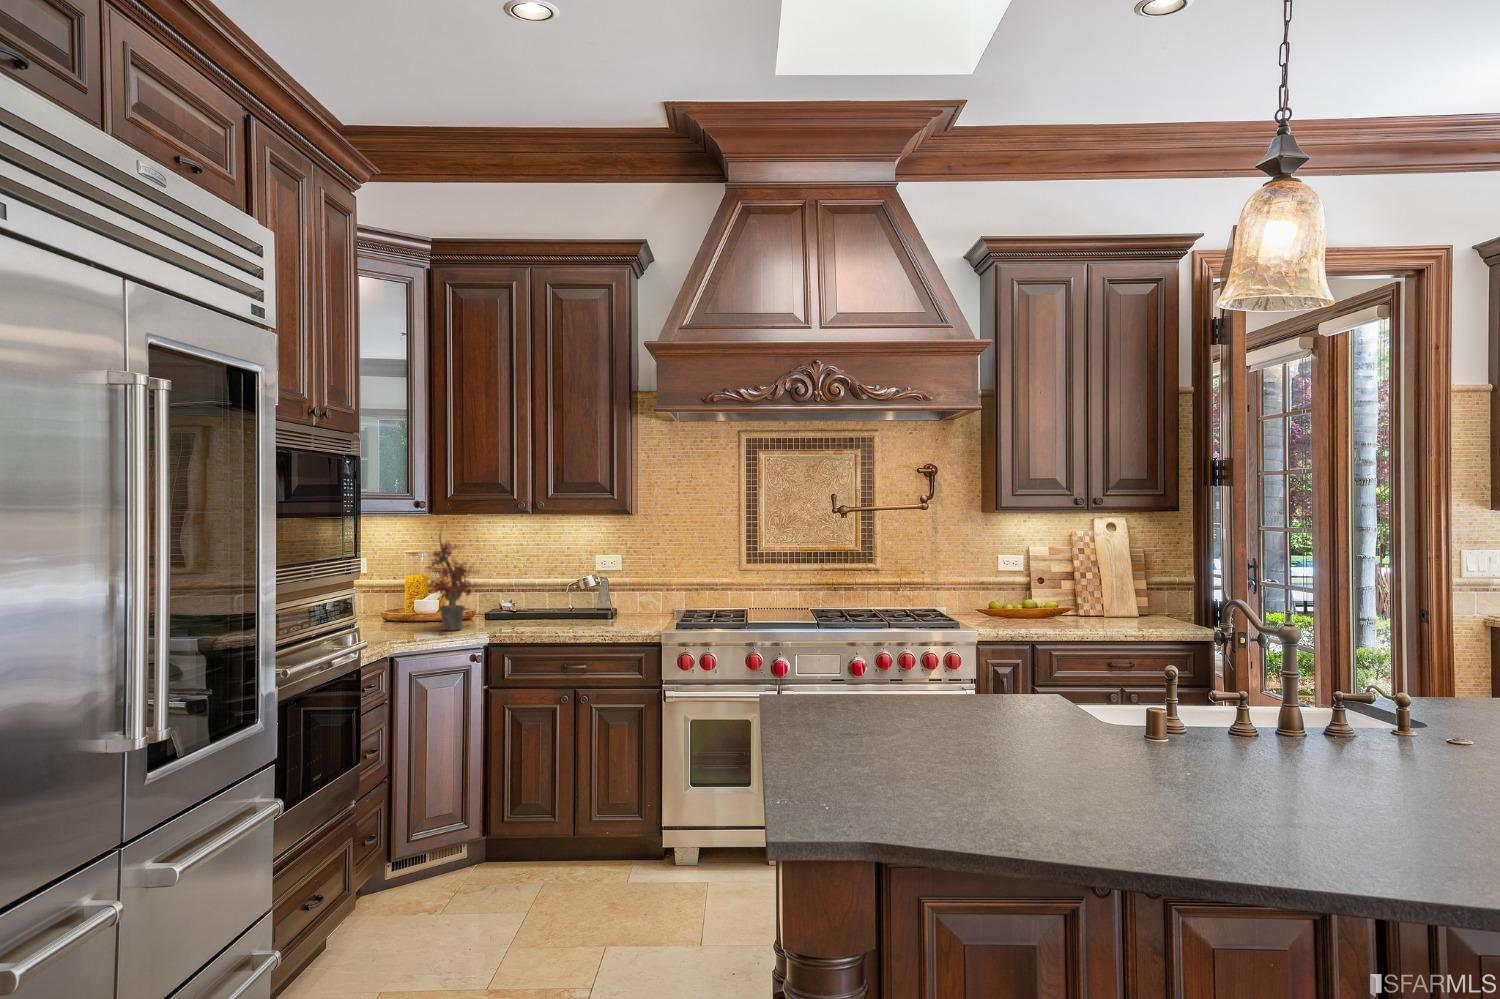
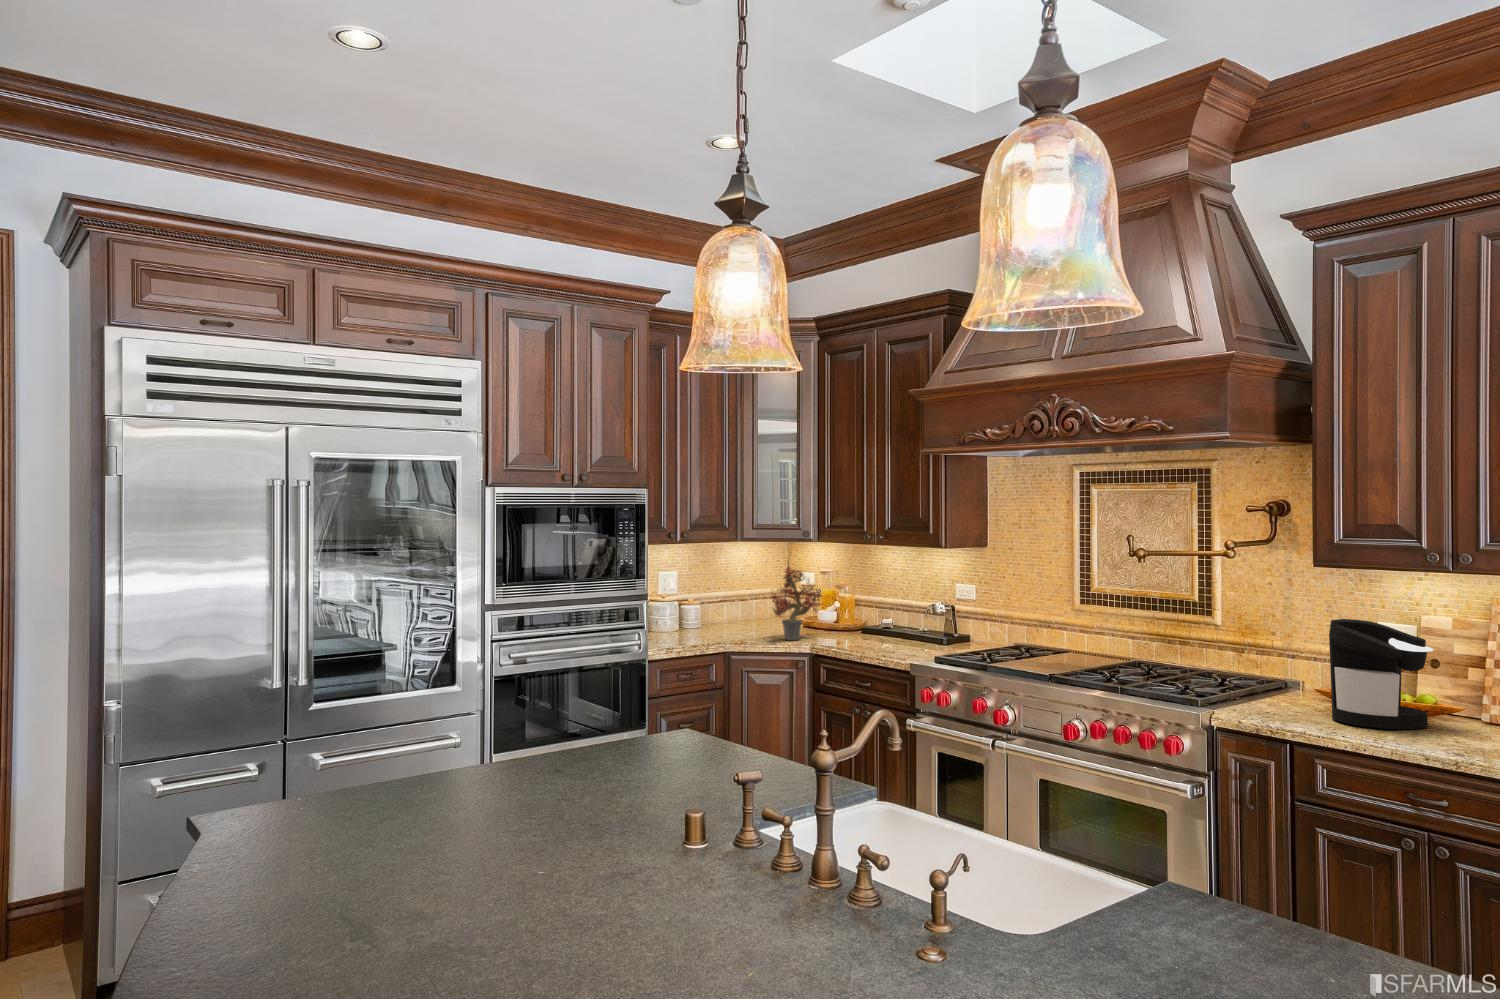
coffee maker: none [1033,549,1093,623] -> present [1329,619,1433,729]

